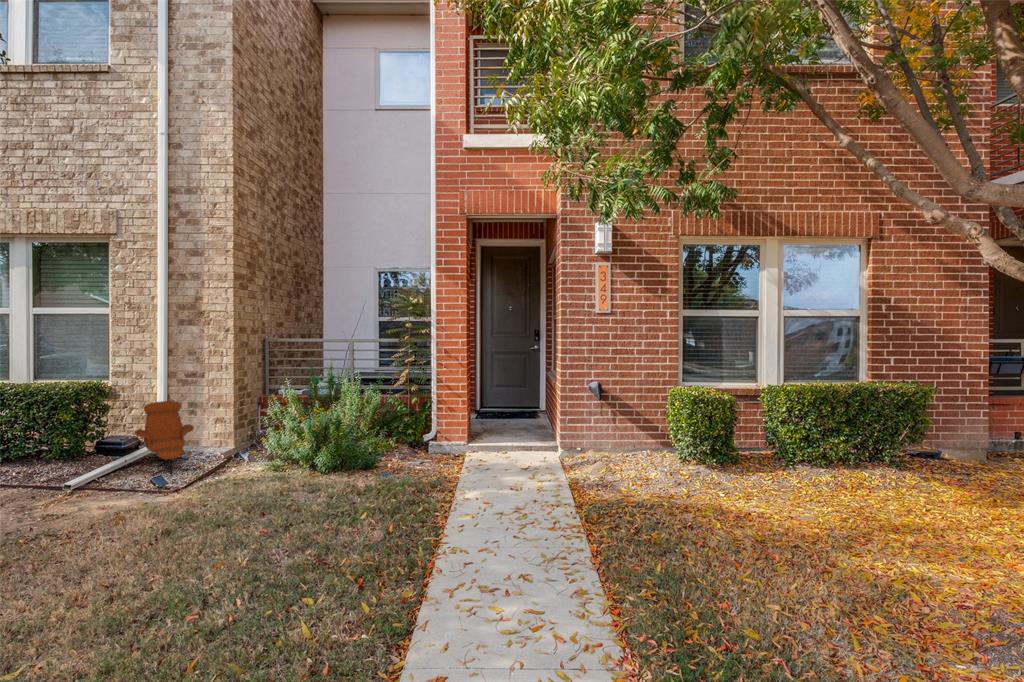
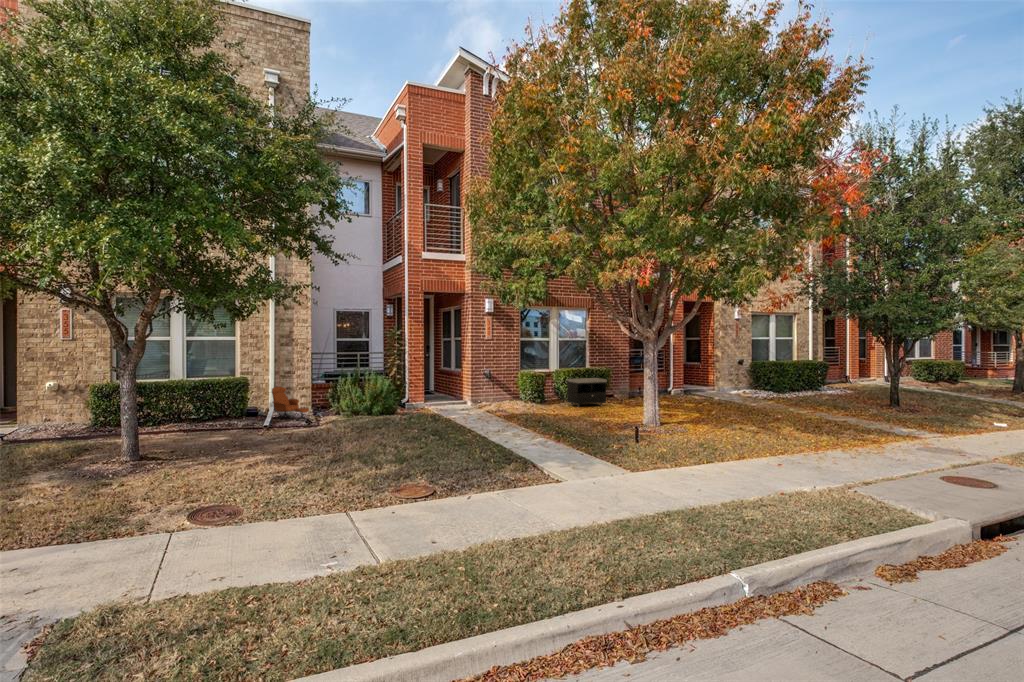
storage bench: none [797,411,923,490] -> present [567,378,607,407]

